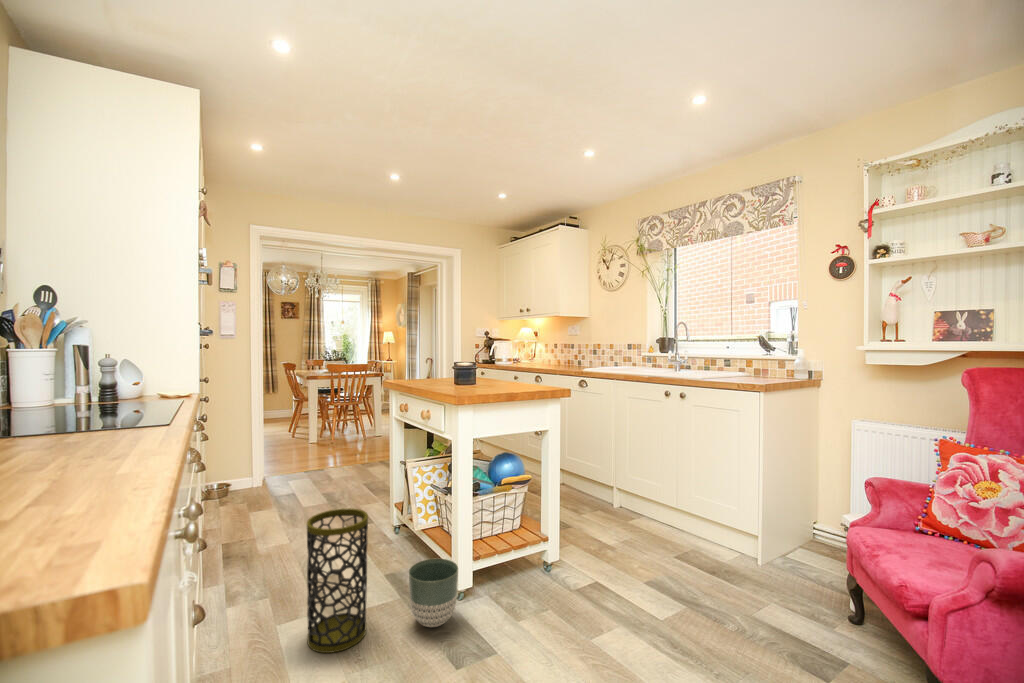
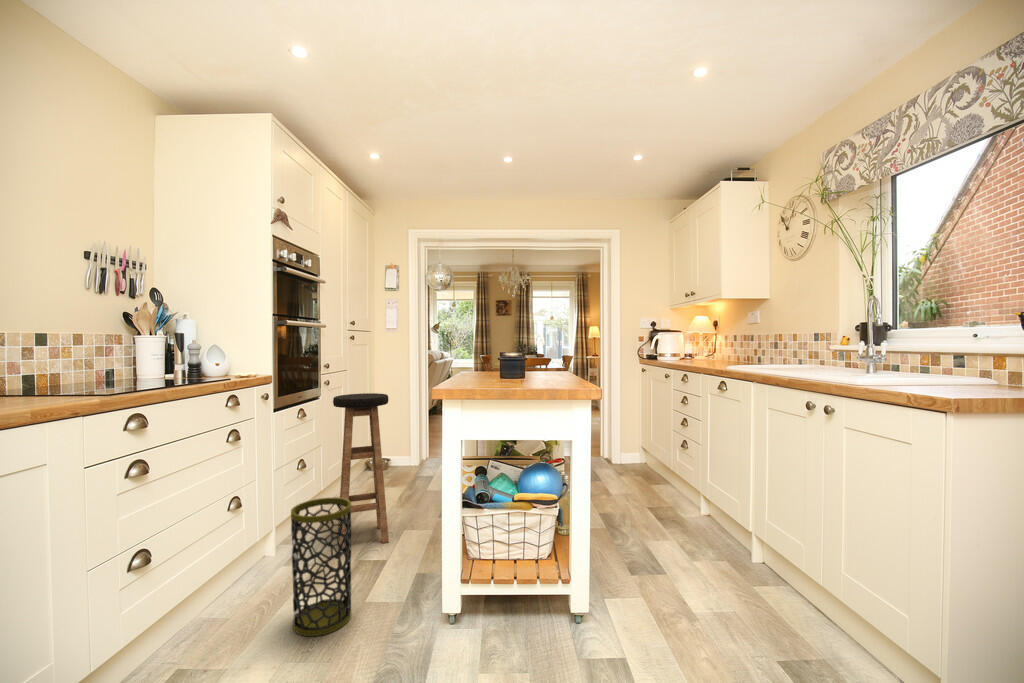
bar stool: none [248,403,322,577] -> present [333,393,389,548]
planter: present [409,559,458,627] -> none [374,568,429,644]

